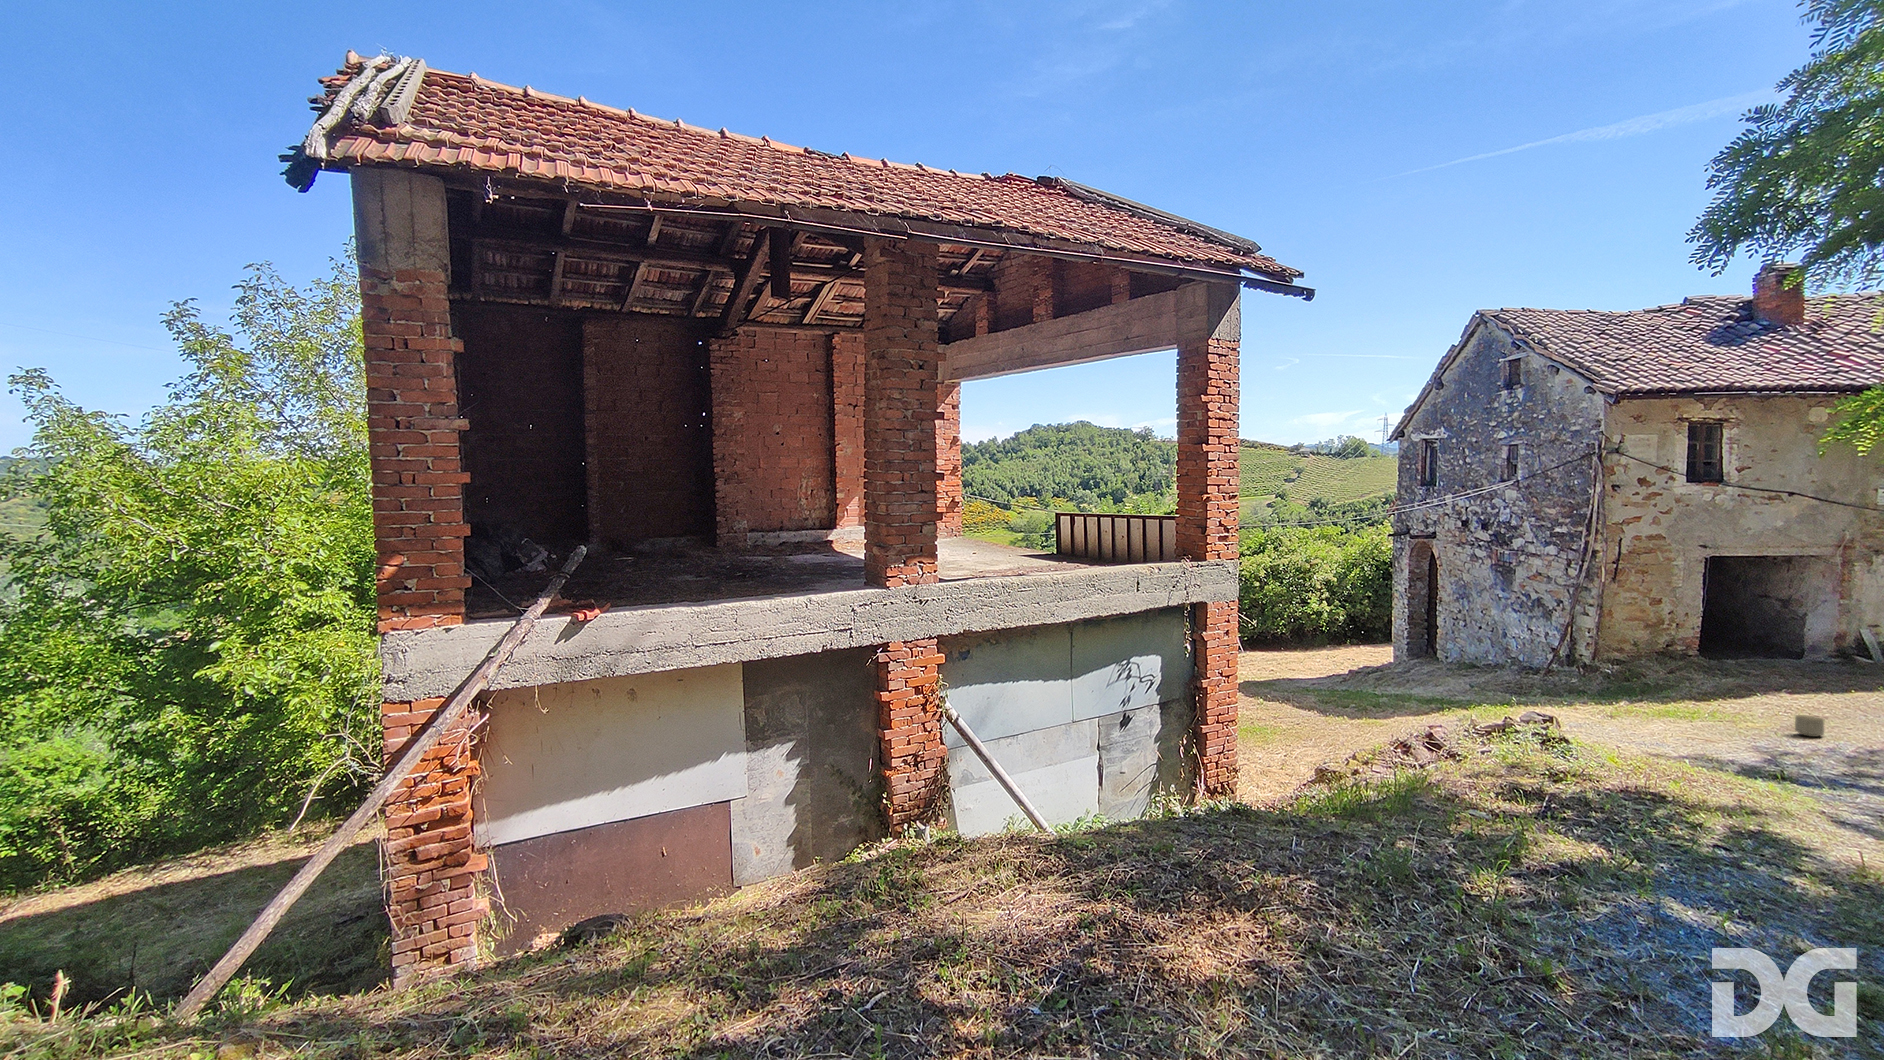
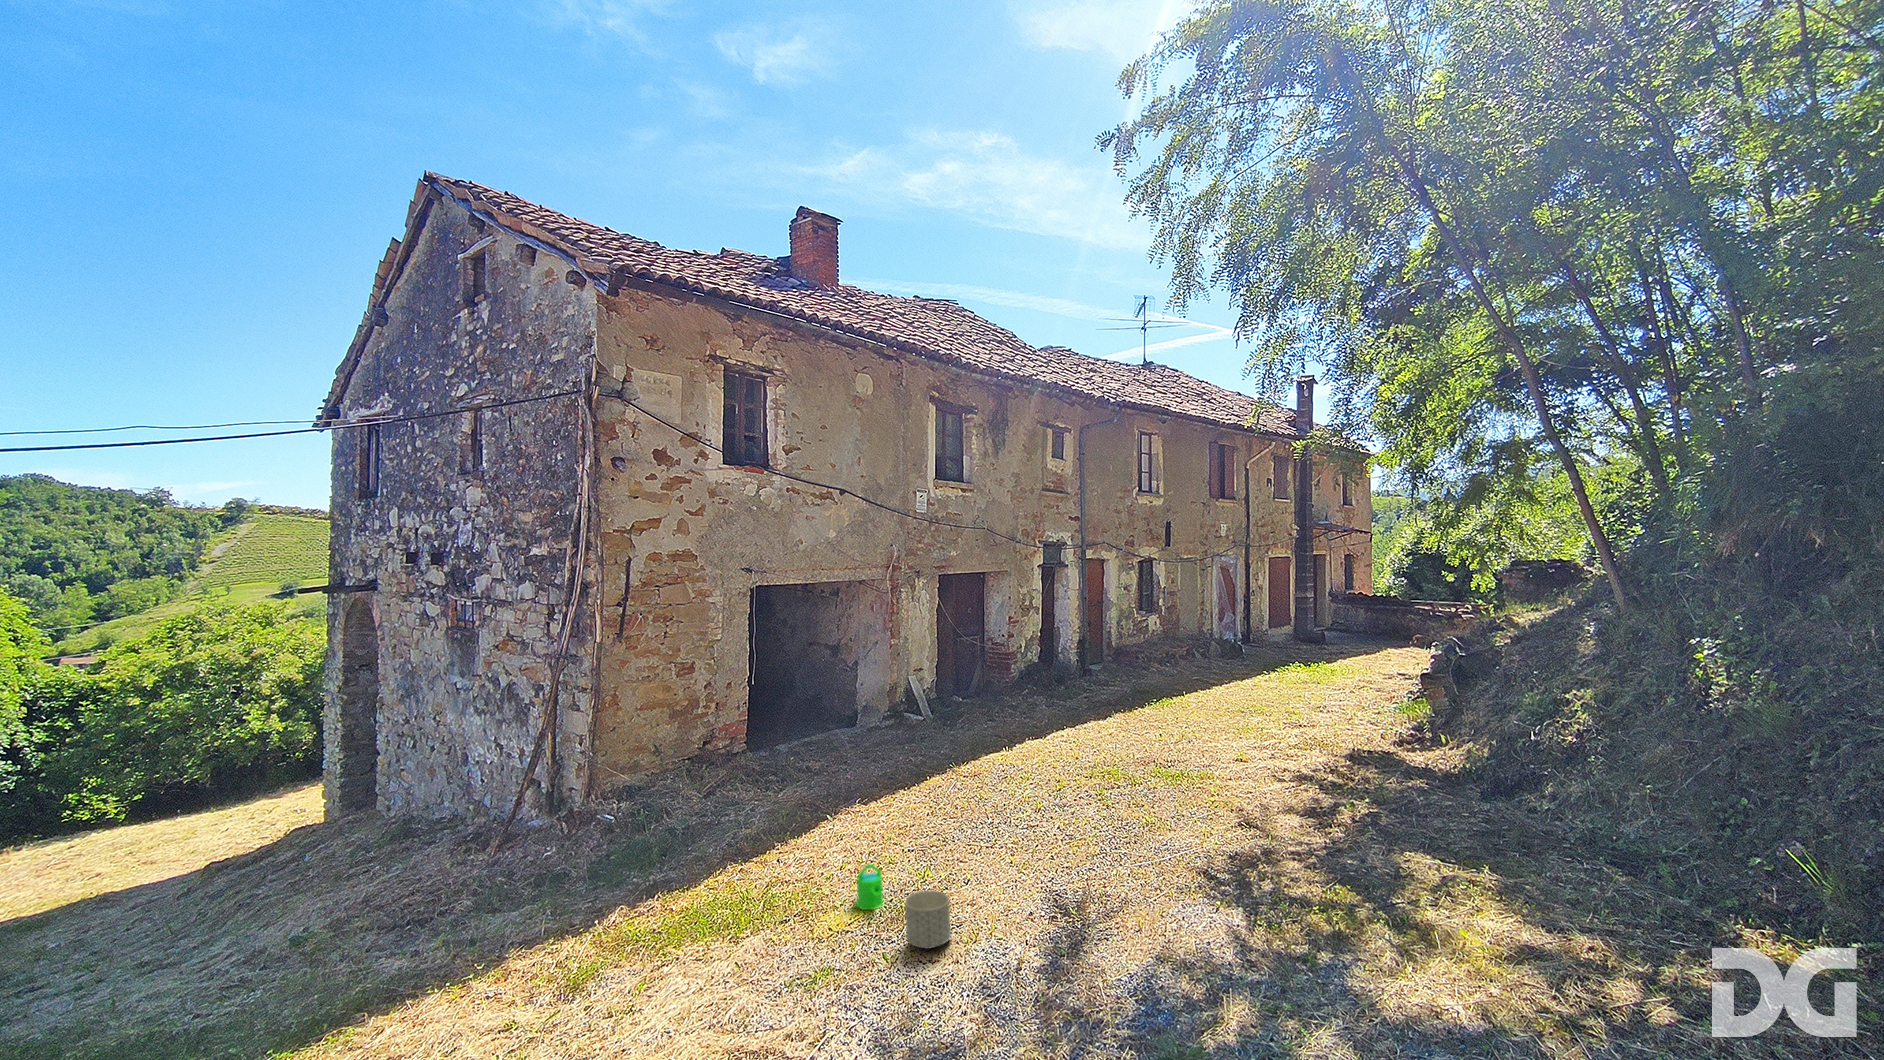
watering can: none [1769,705,1790,726] -> present [856,863,883,910]

